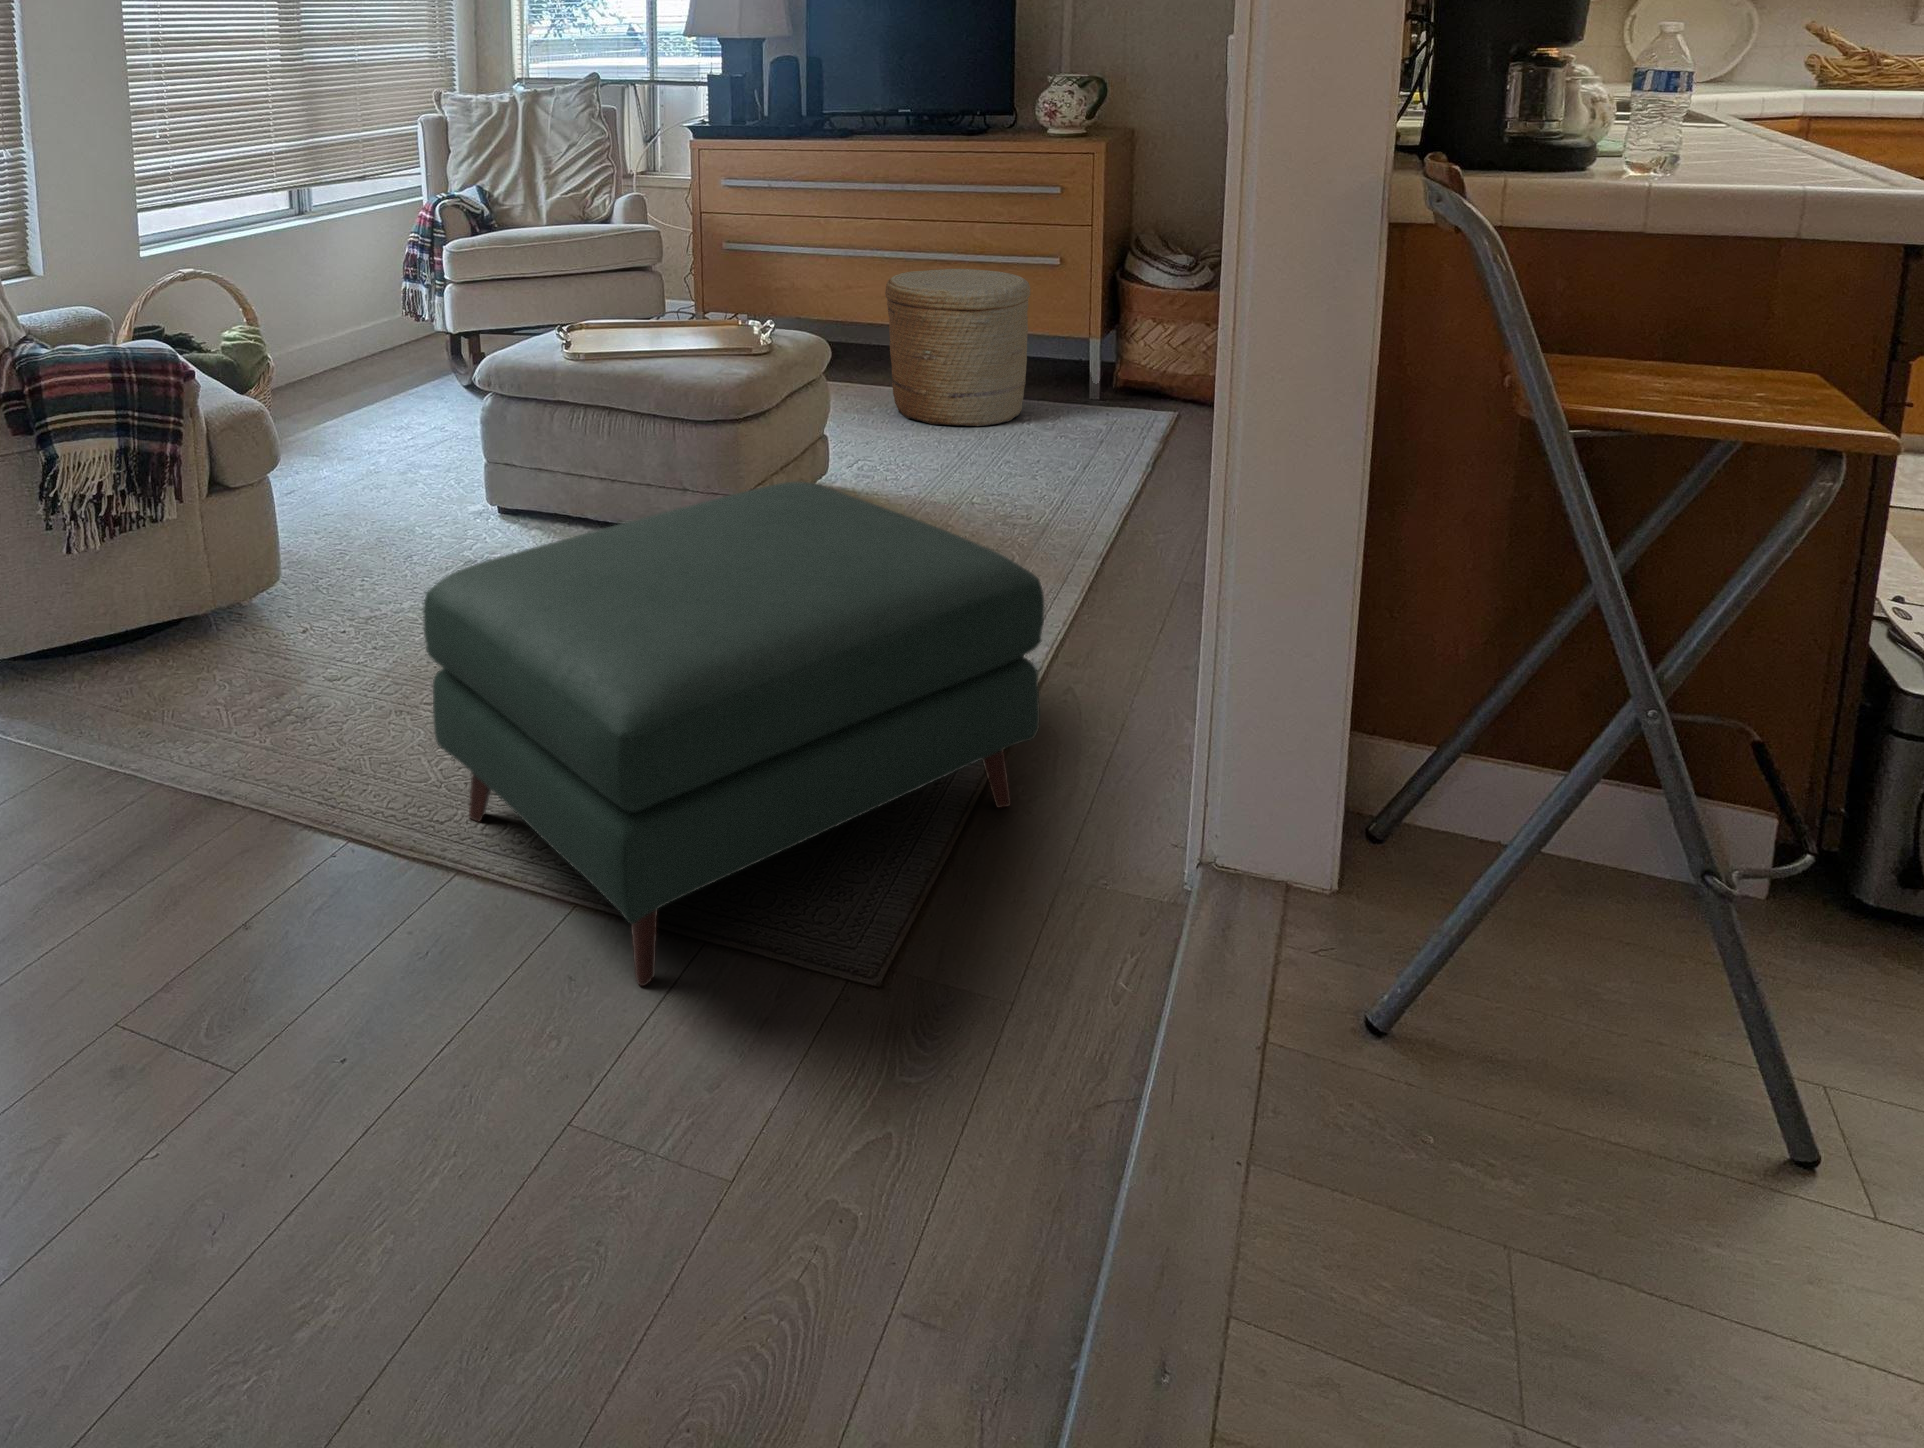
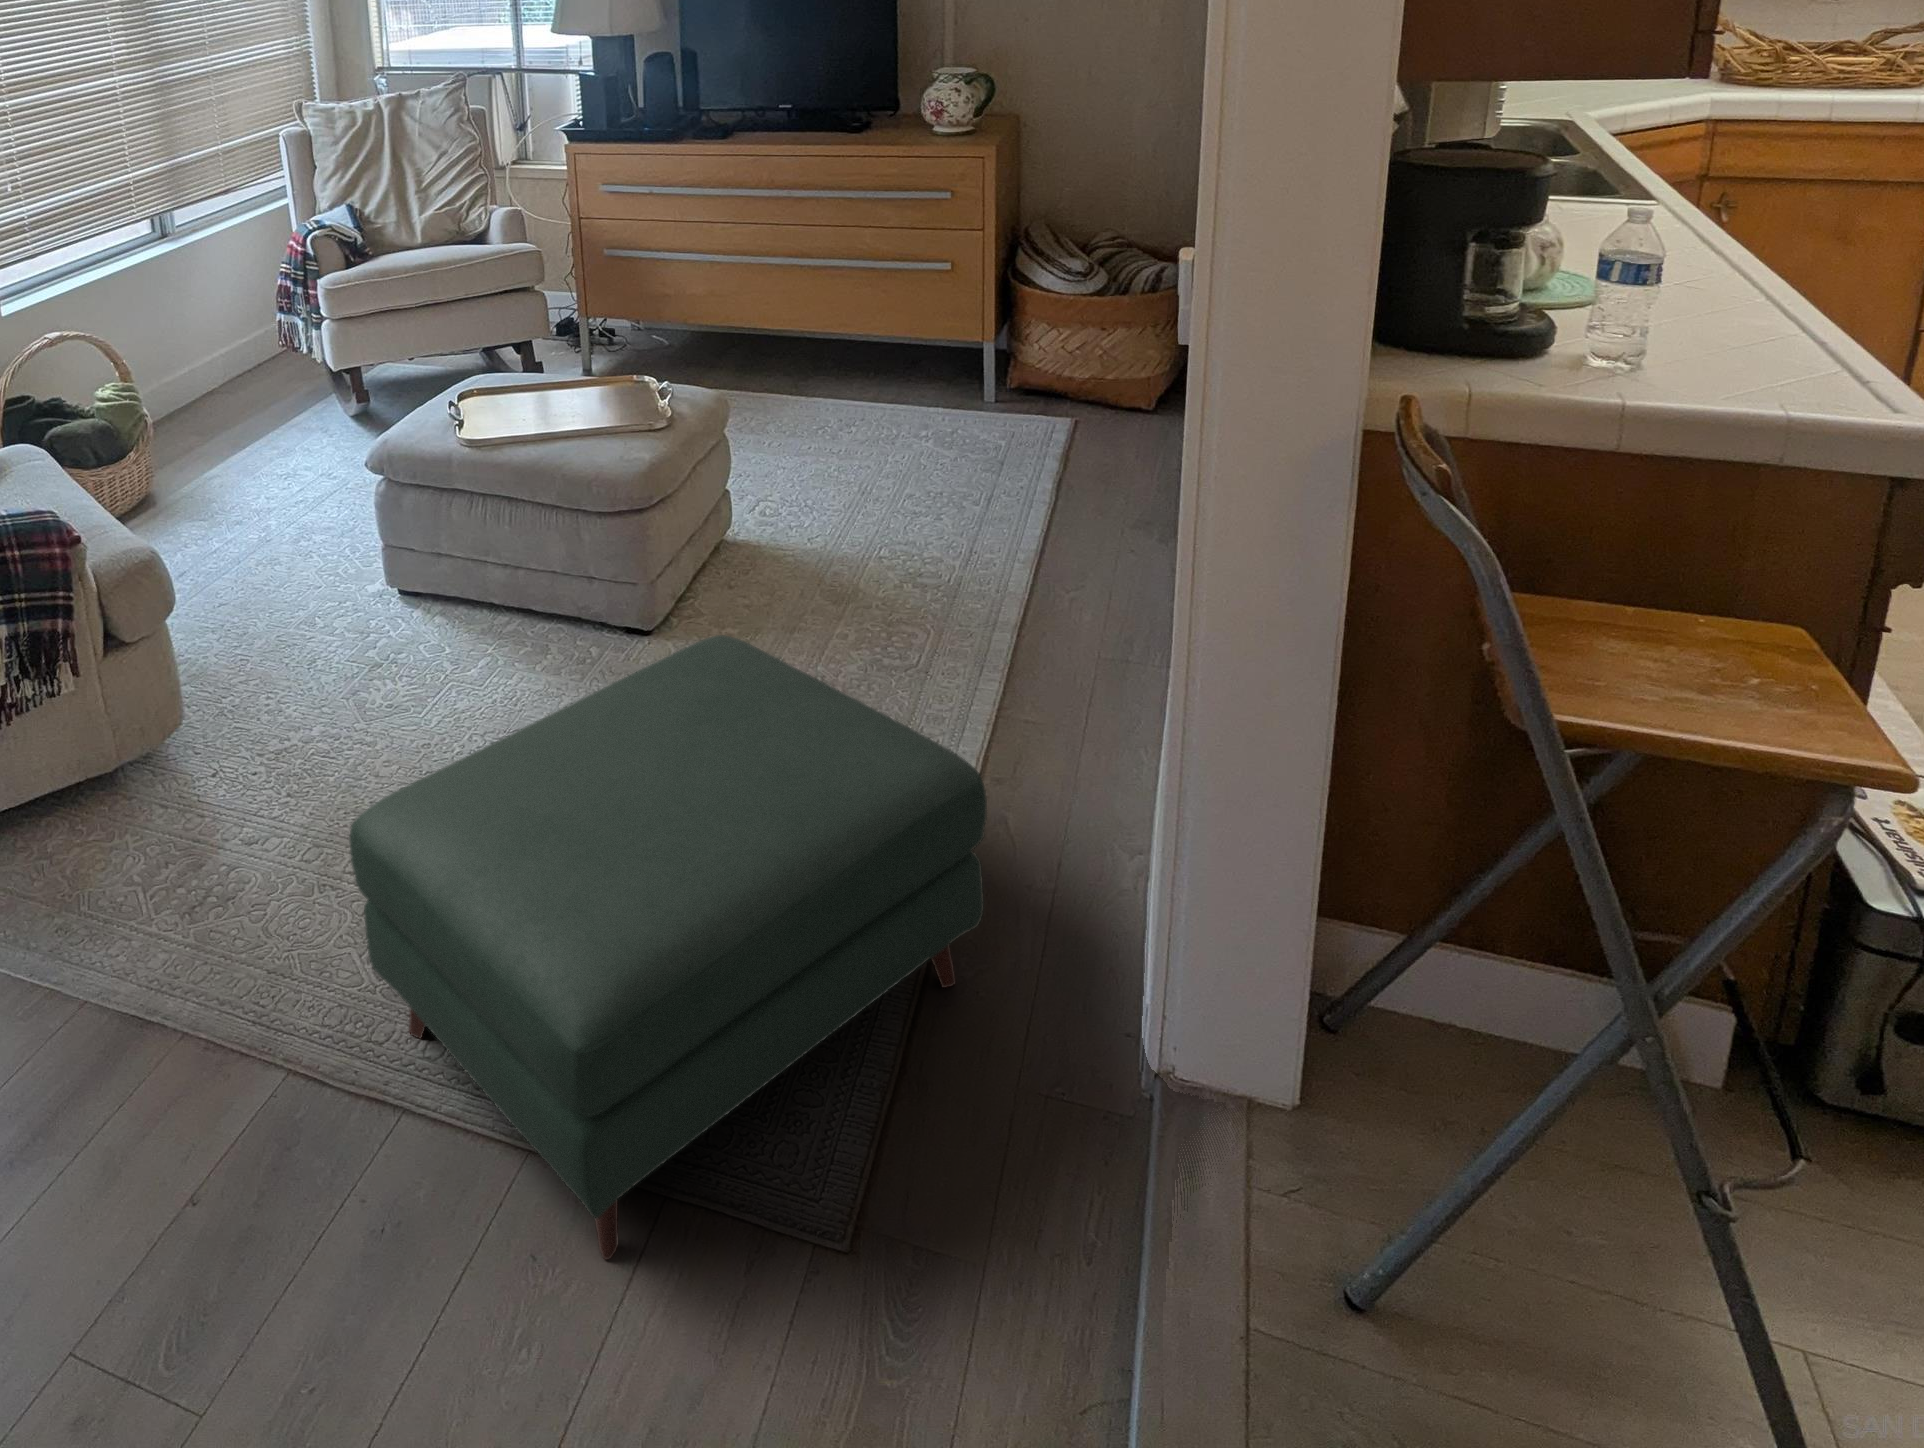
woven basket: present [885,269,1030,426] -> none [778,281,926,450]

